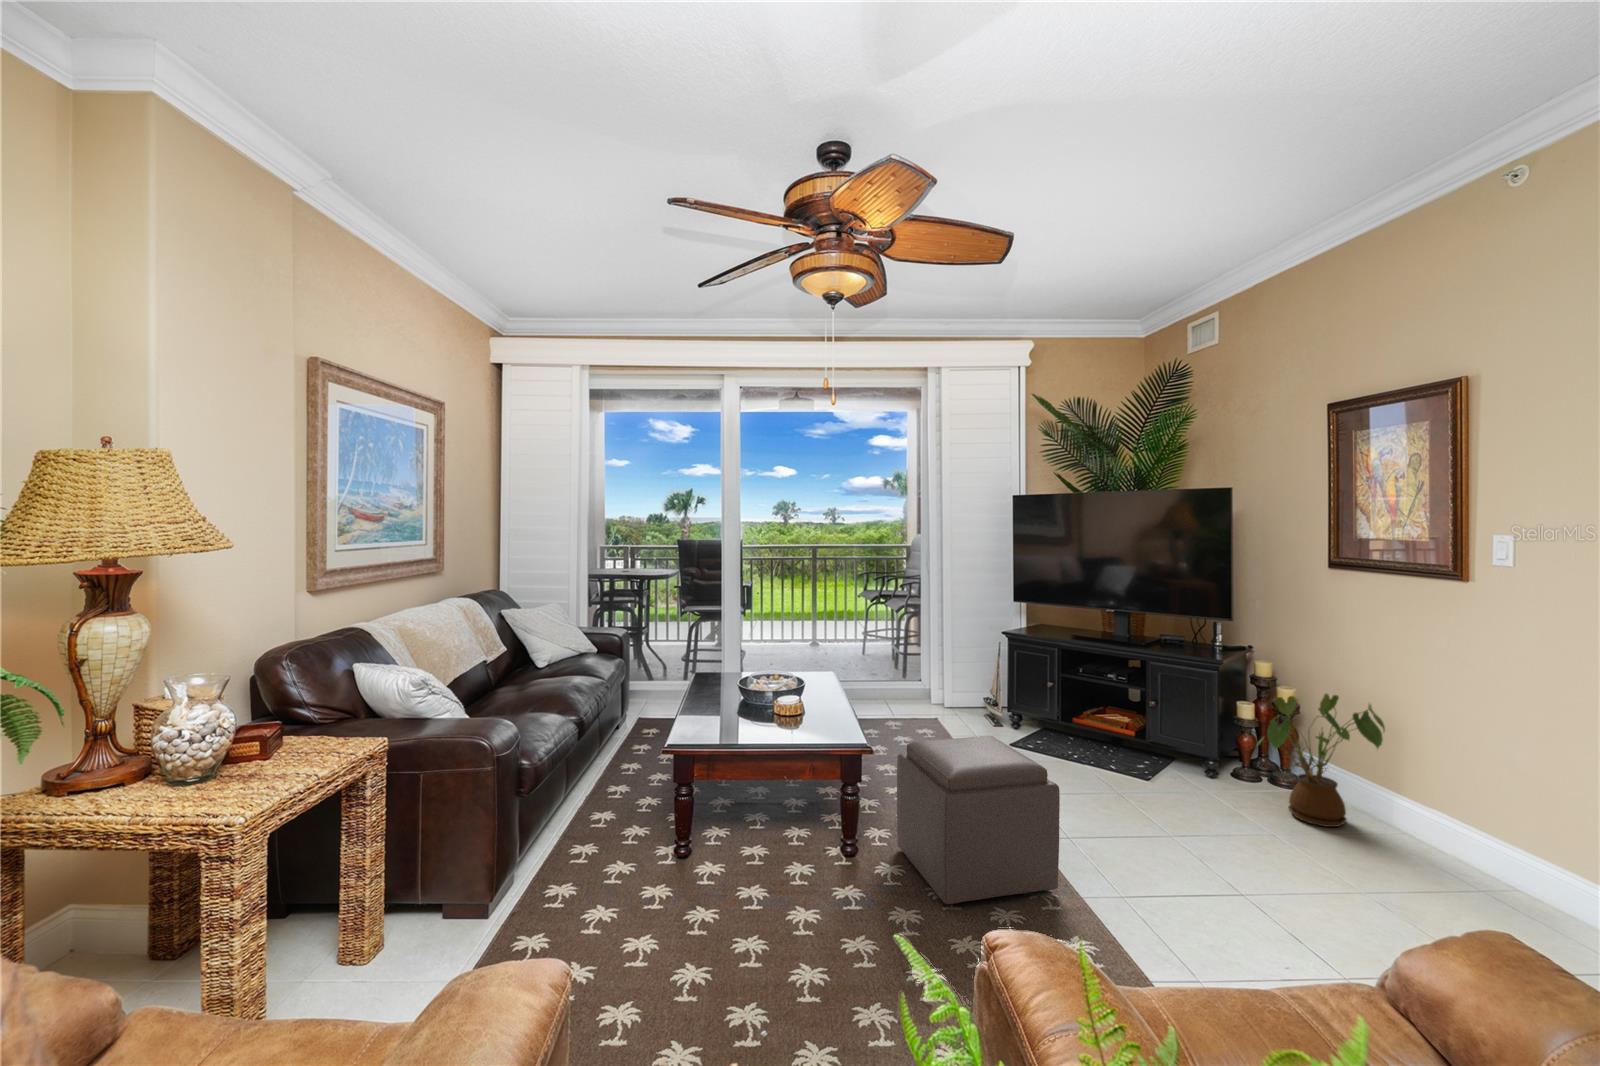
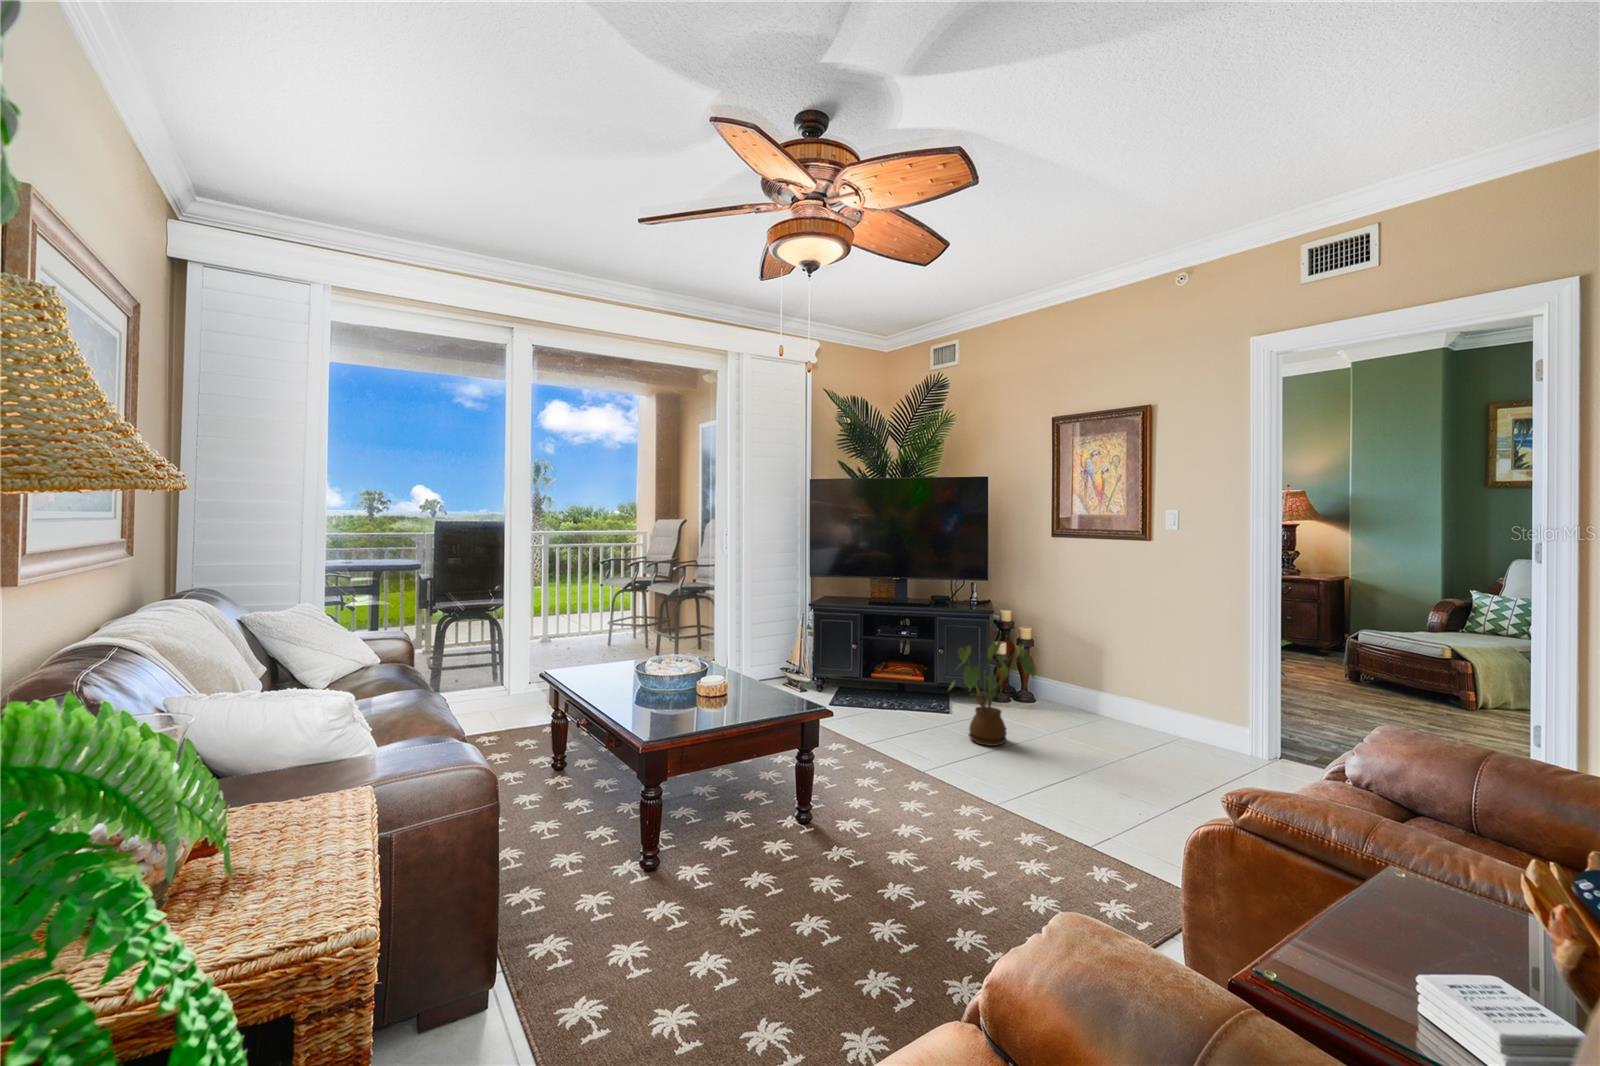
ottoman: present [897,736,1060,904] -> none [690,710,859,890]

